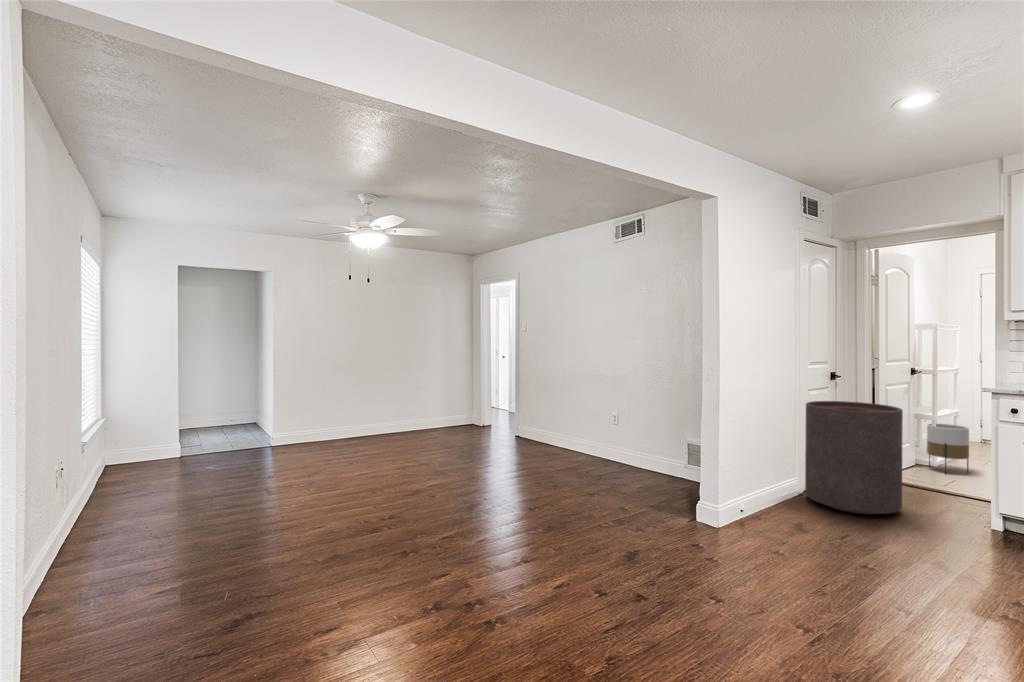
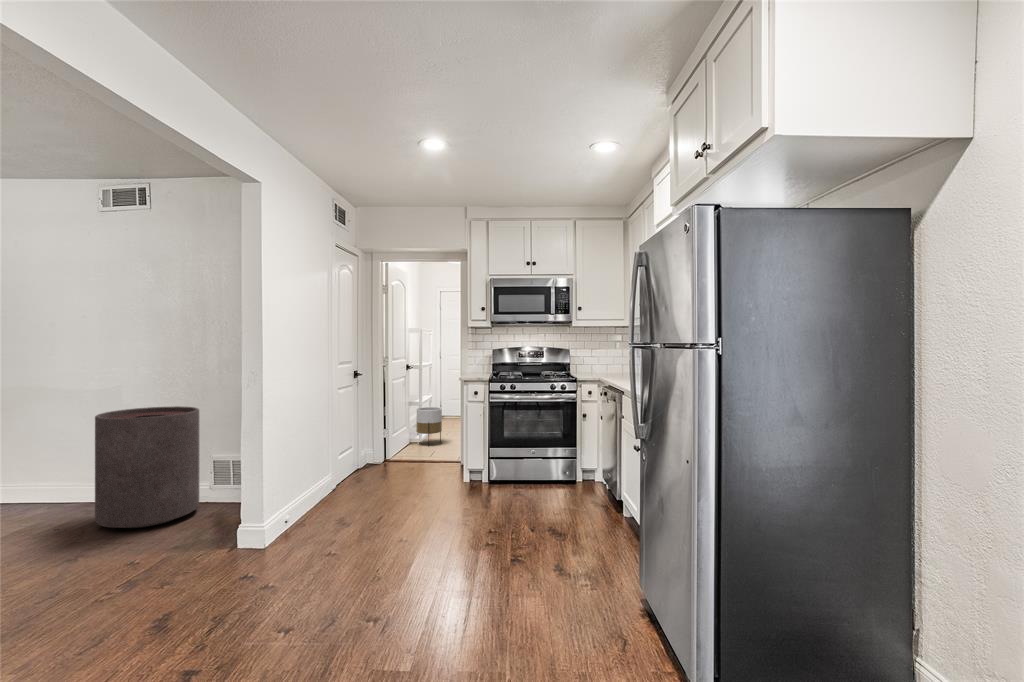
trash can: present [805,401,903,515] -> present [95,406,199,528]

